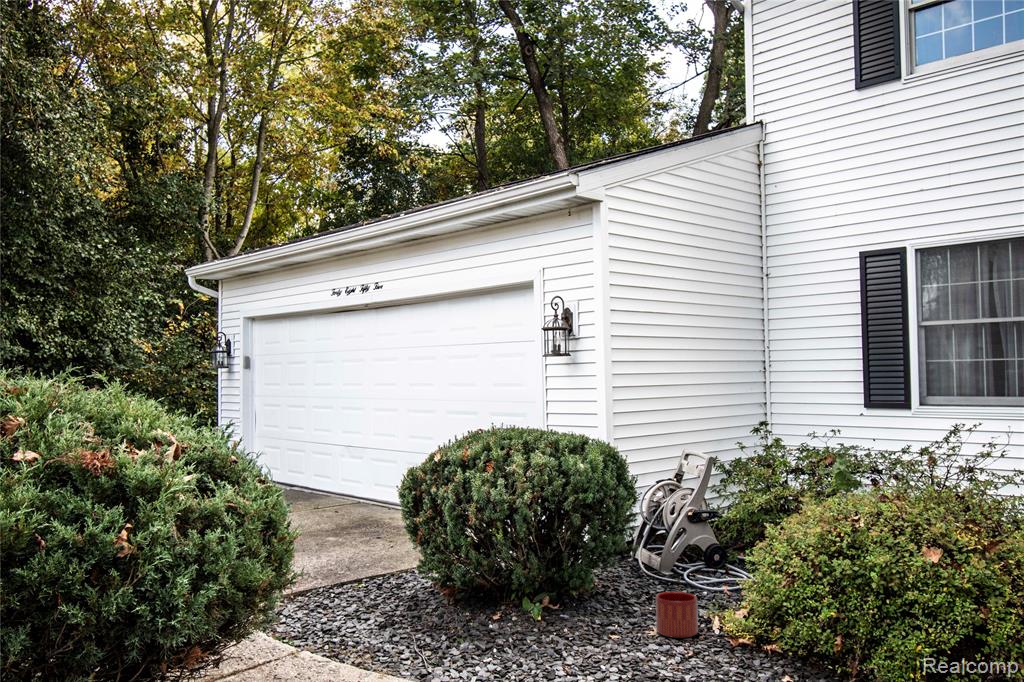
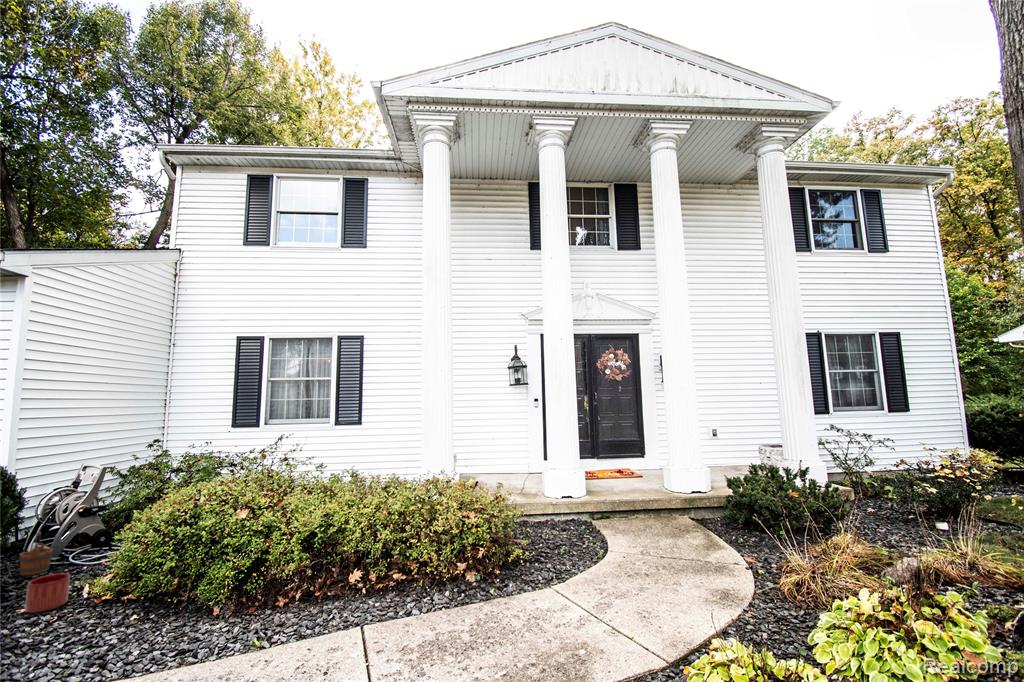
wooden bucket: none [637,533,668,588] -> present [19,532,53,575]

